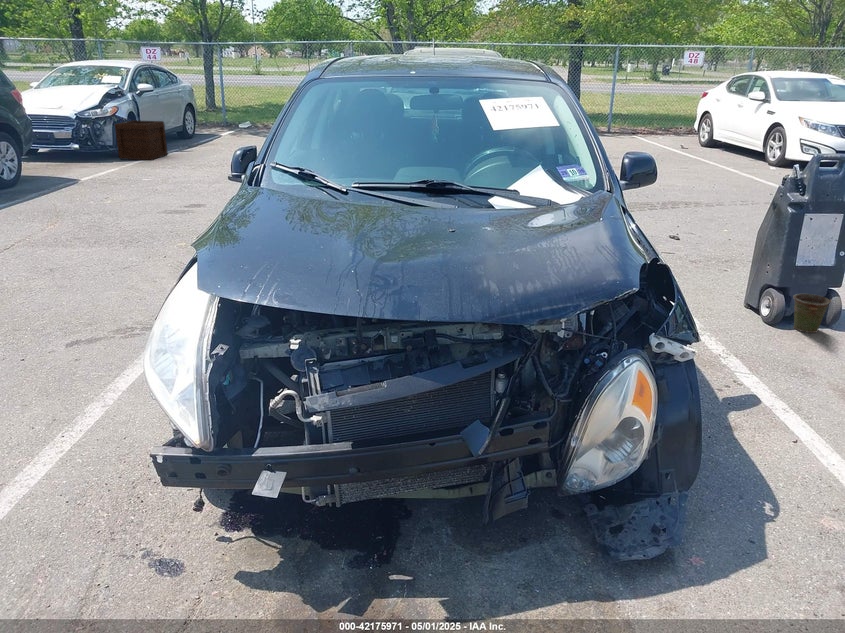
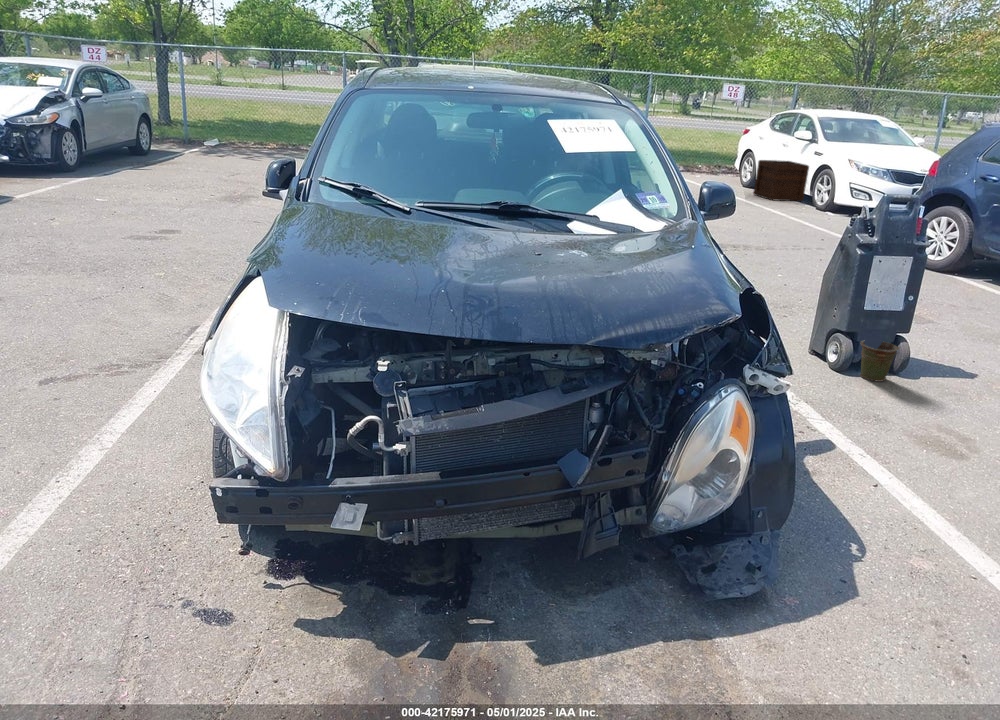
wooden crate: present [115,120,168,160] -> present [754,160,809,201]

